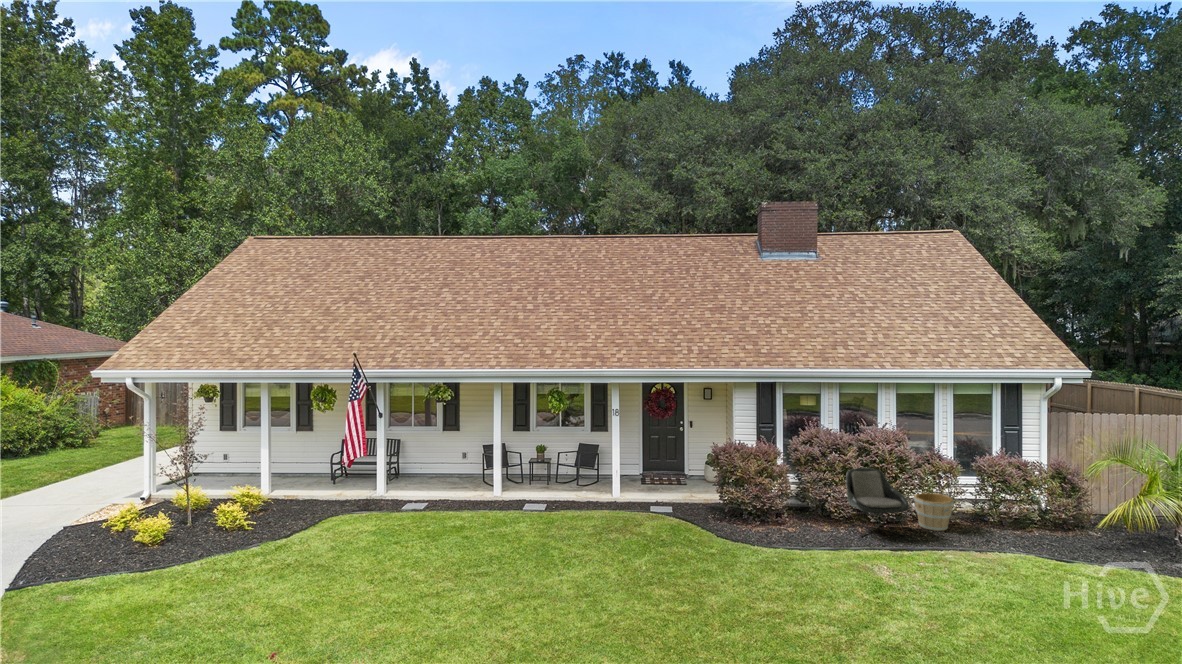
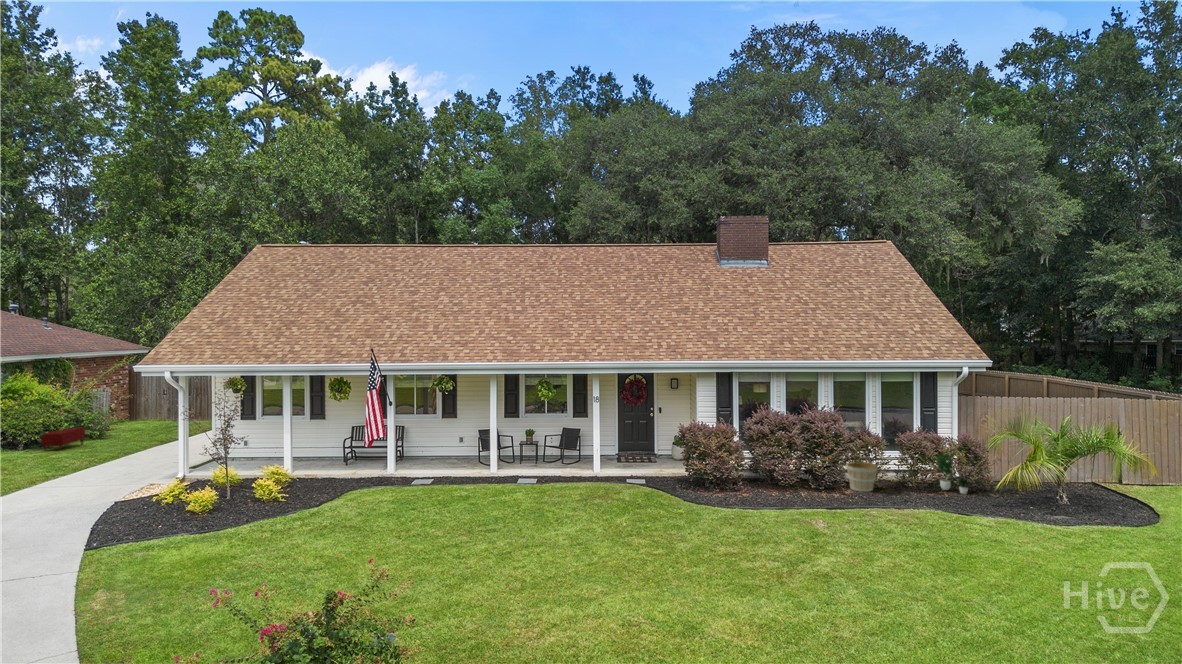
bench: none [29,431,77,457] -> present [41,427,85,451]
lounge chair: present [843,468,909,537] -> none [788,442,841,497]
potted plant: none [1027,483,1077,537] -> present [937,453,971,494]

